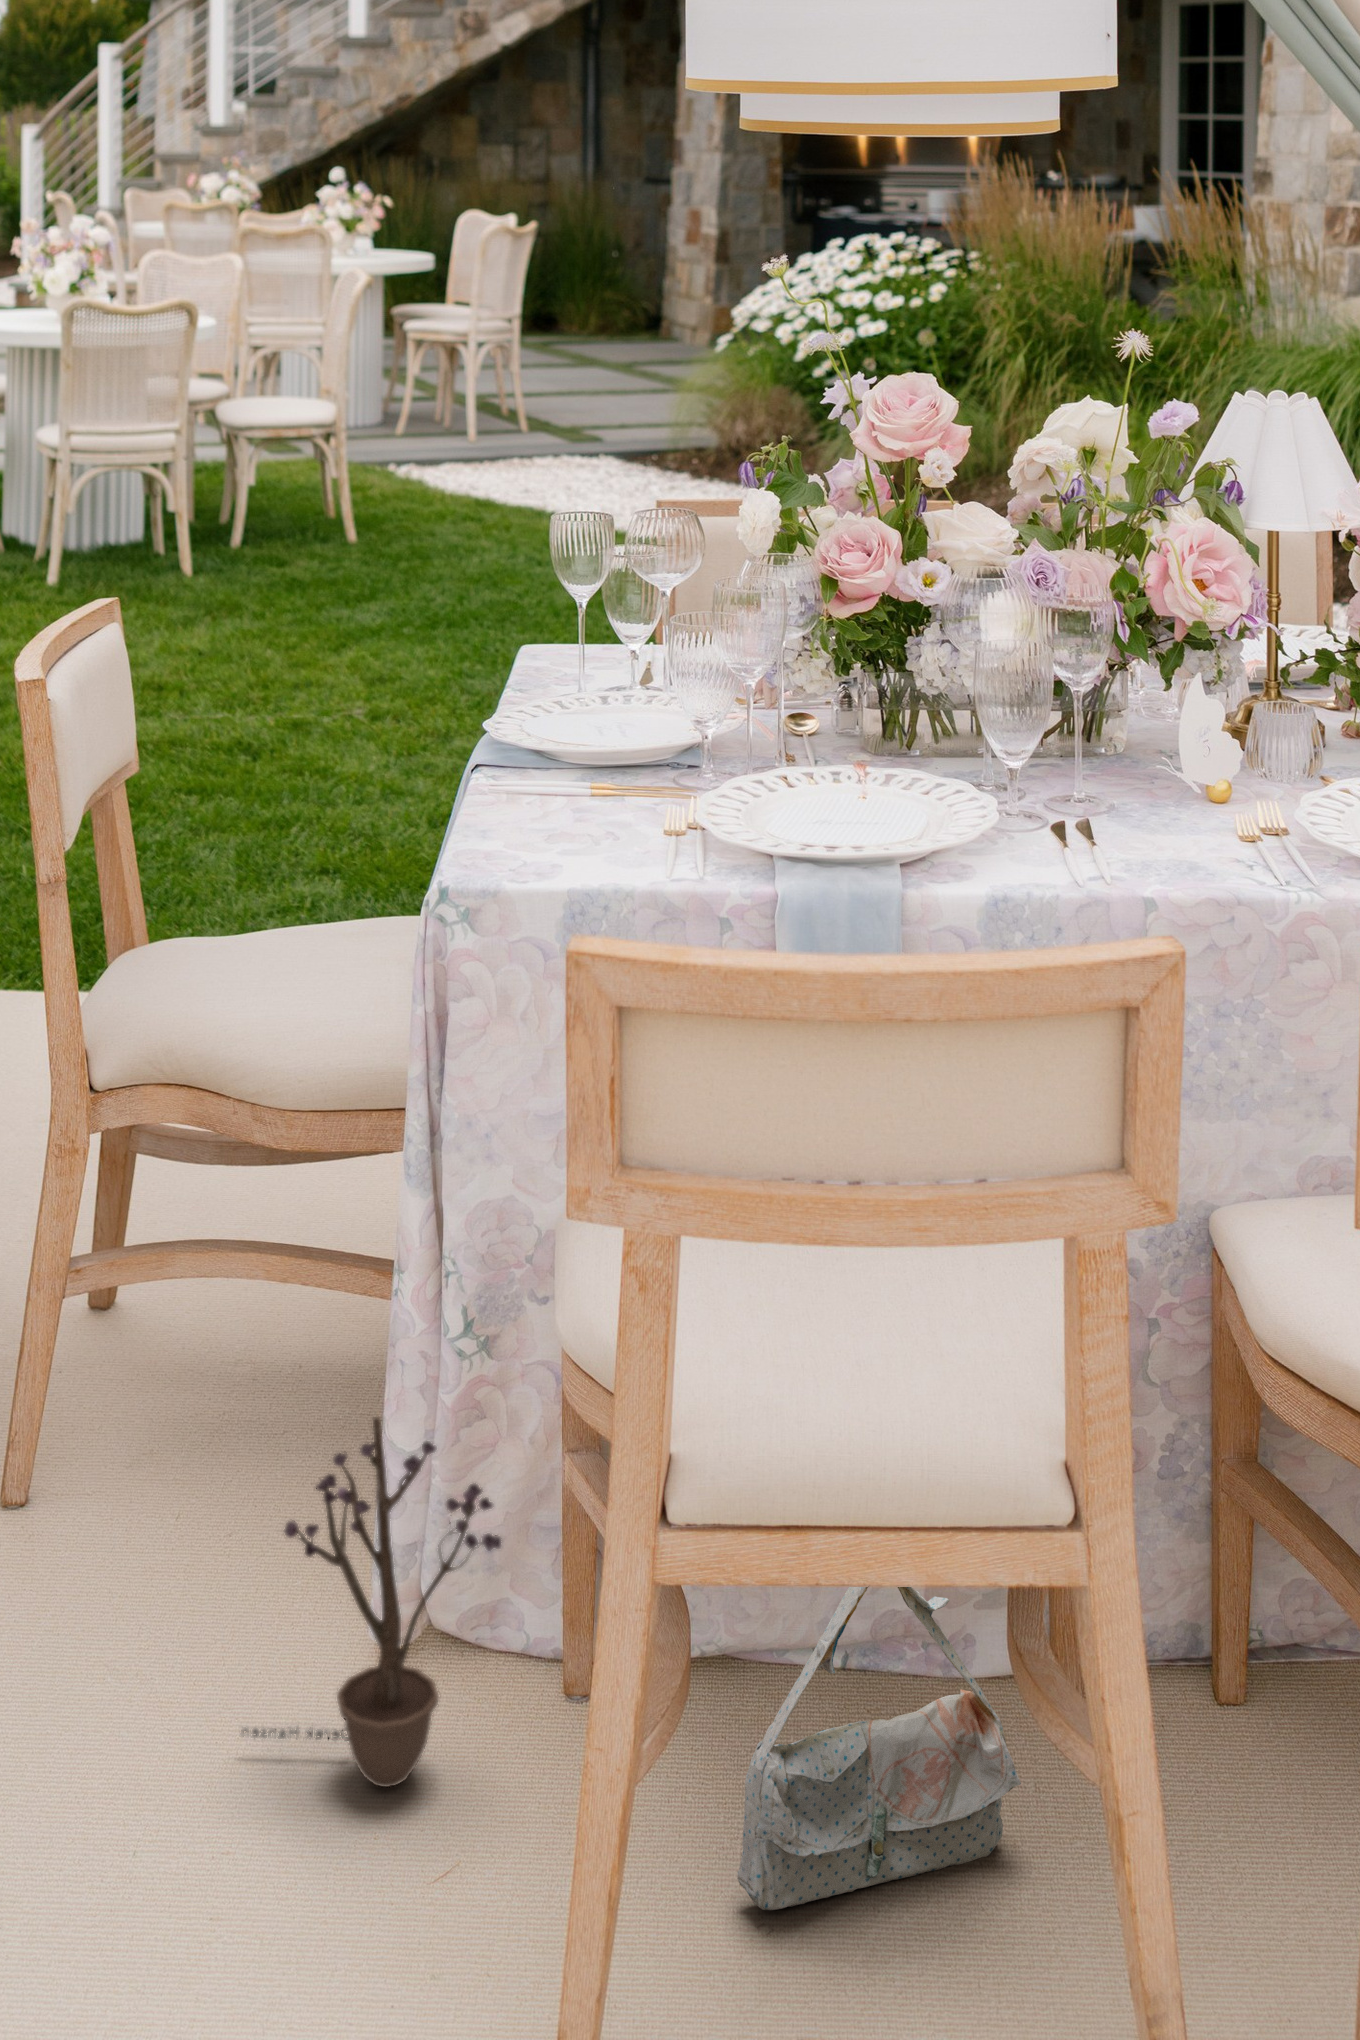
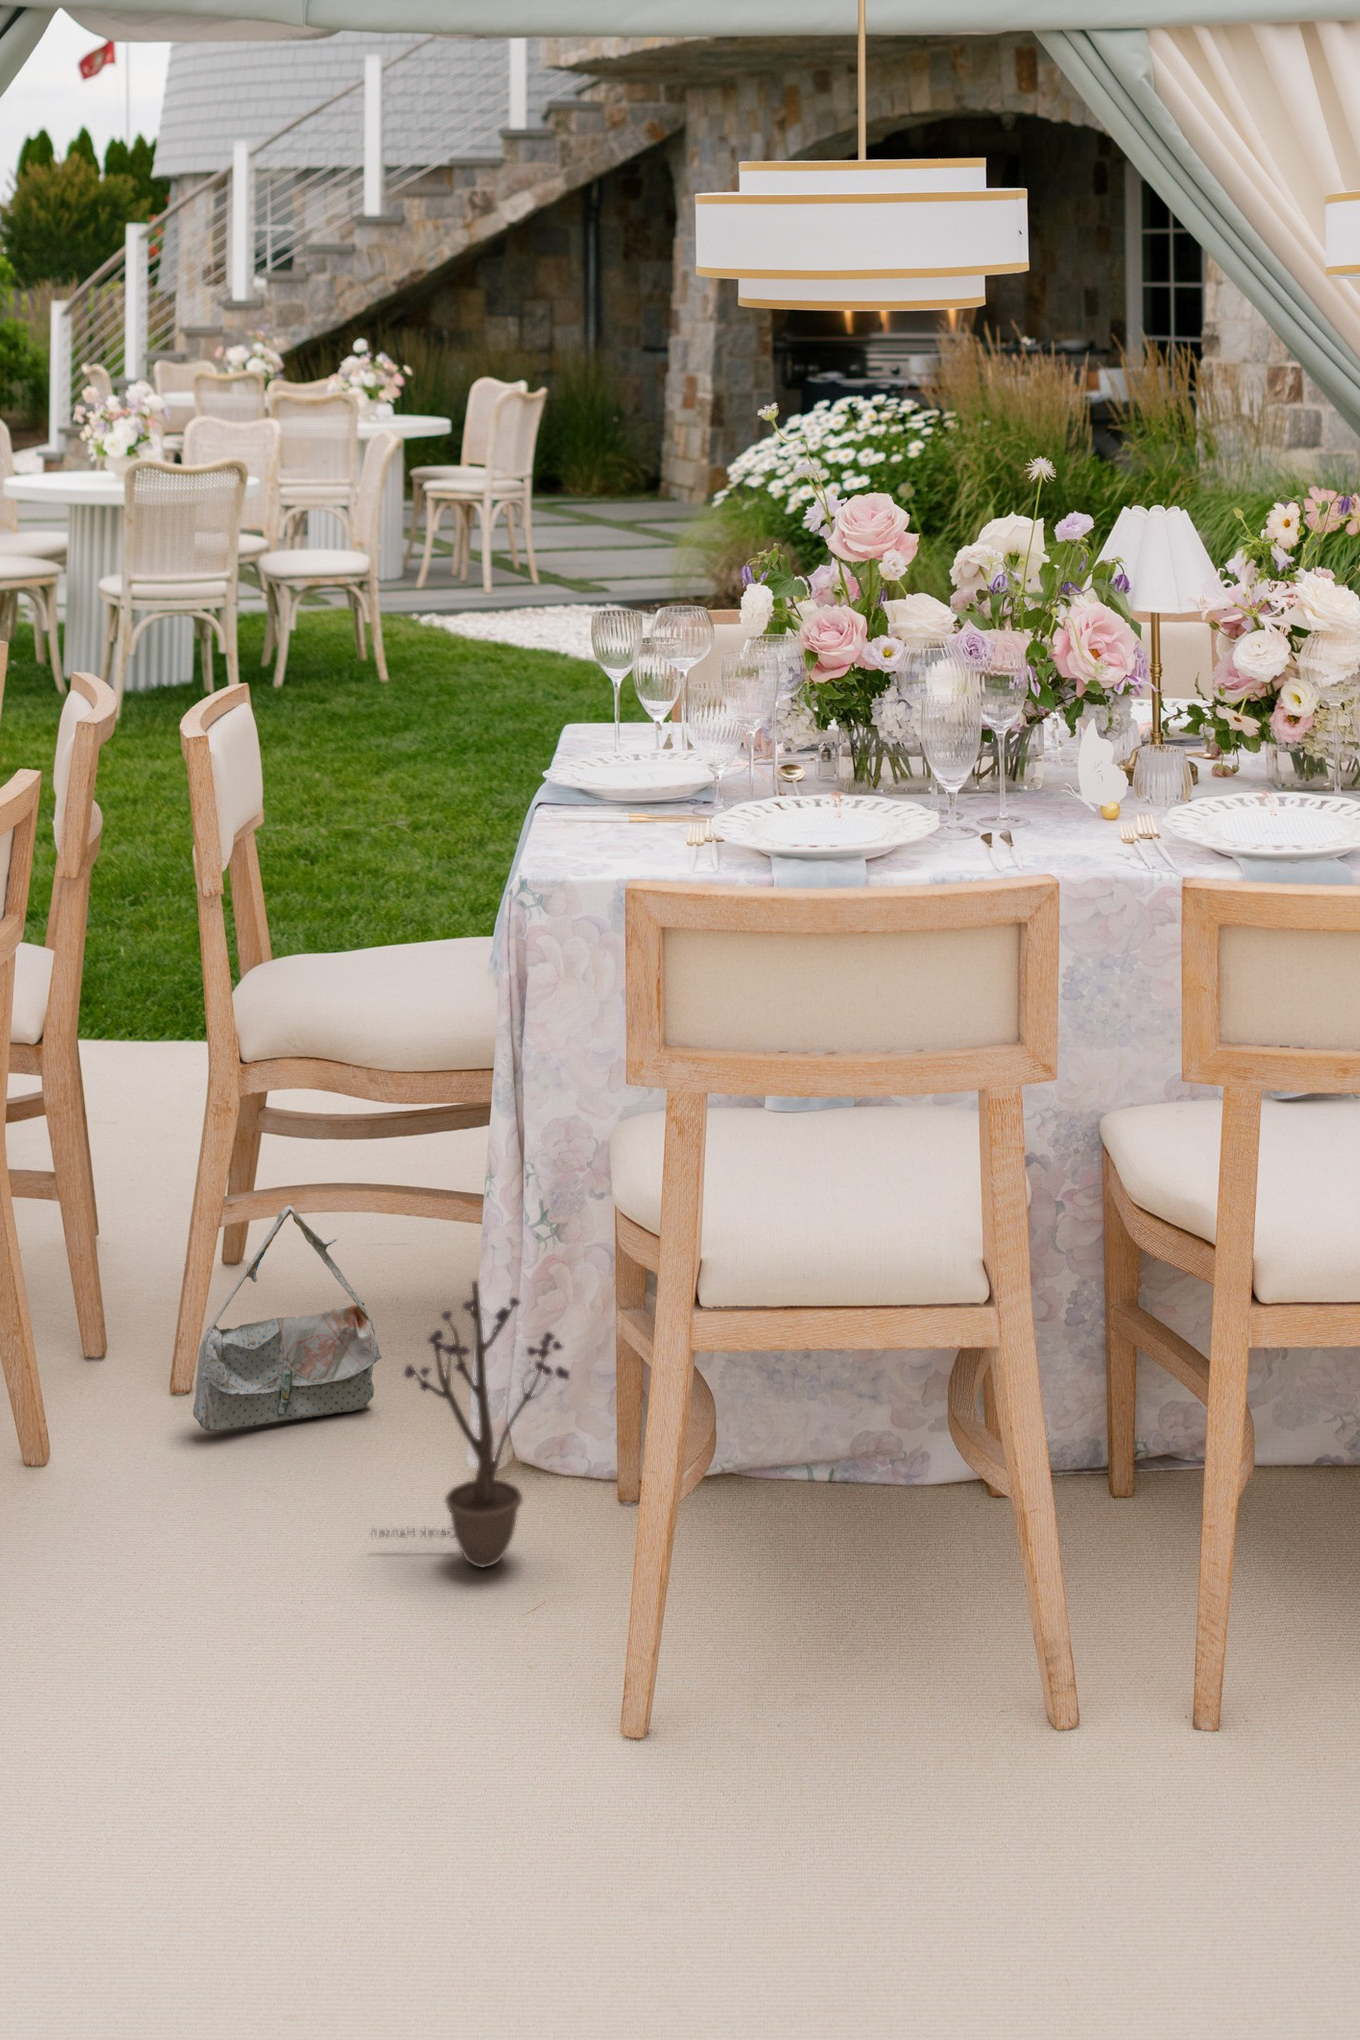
bag: present [737,1587,1021,1910] -> present [193,1205,382,1431]

